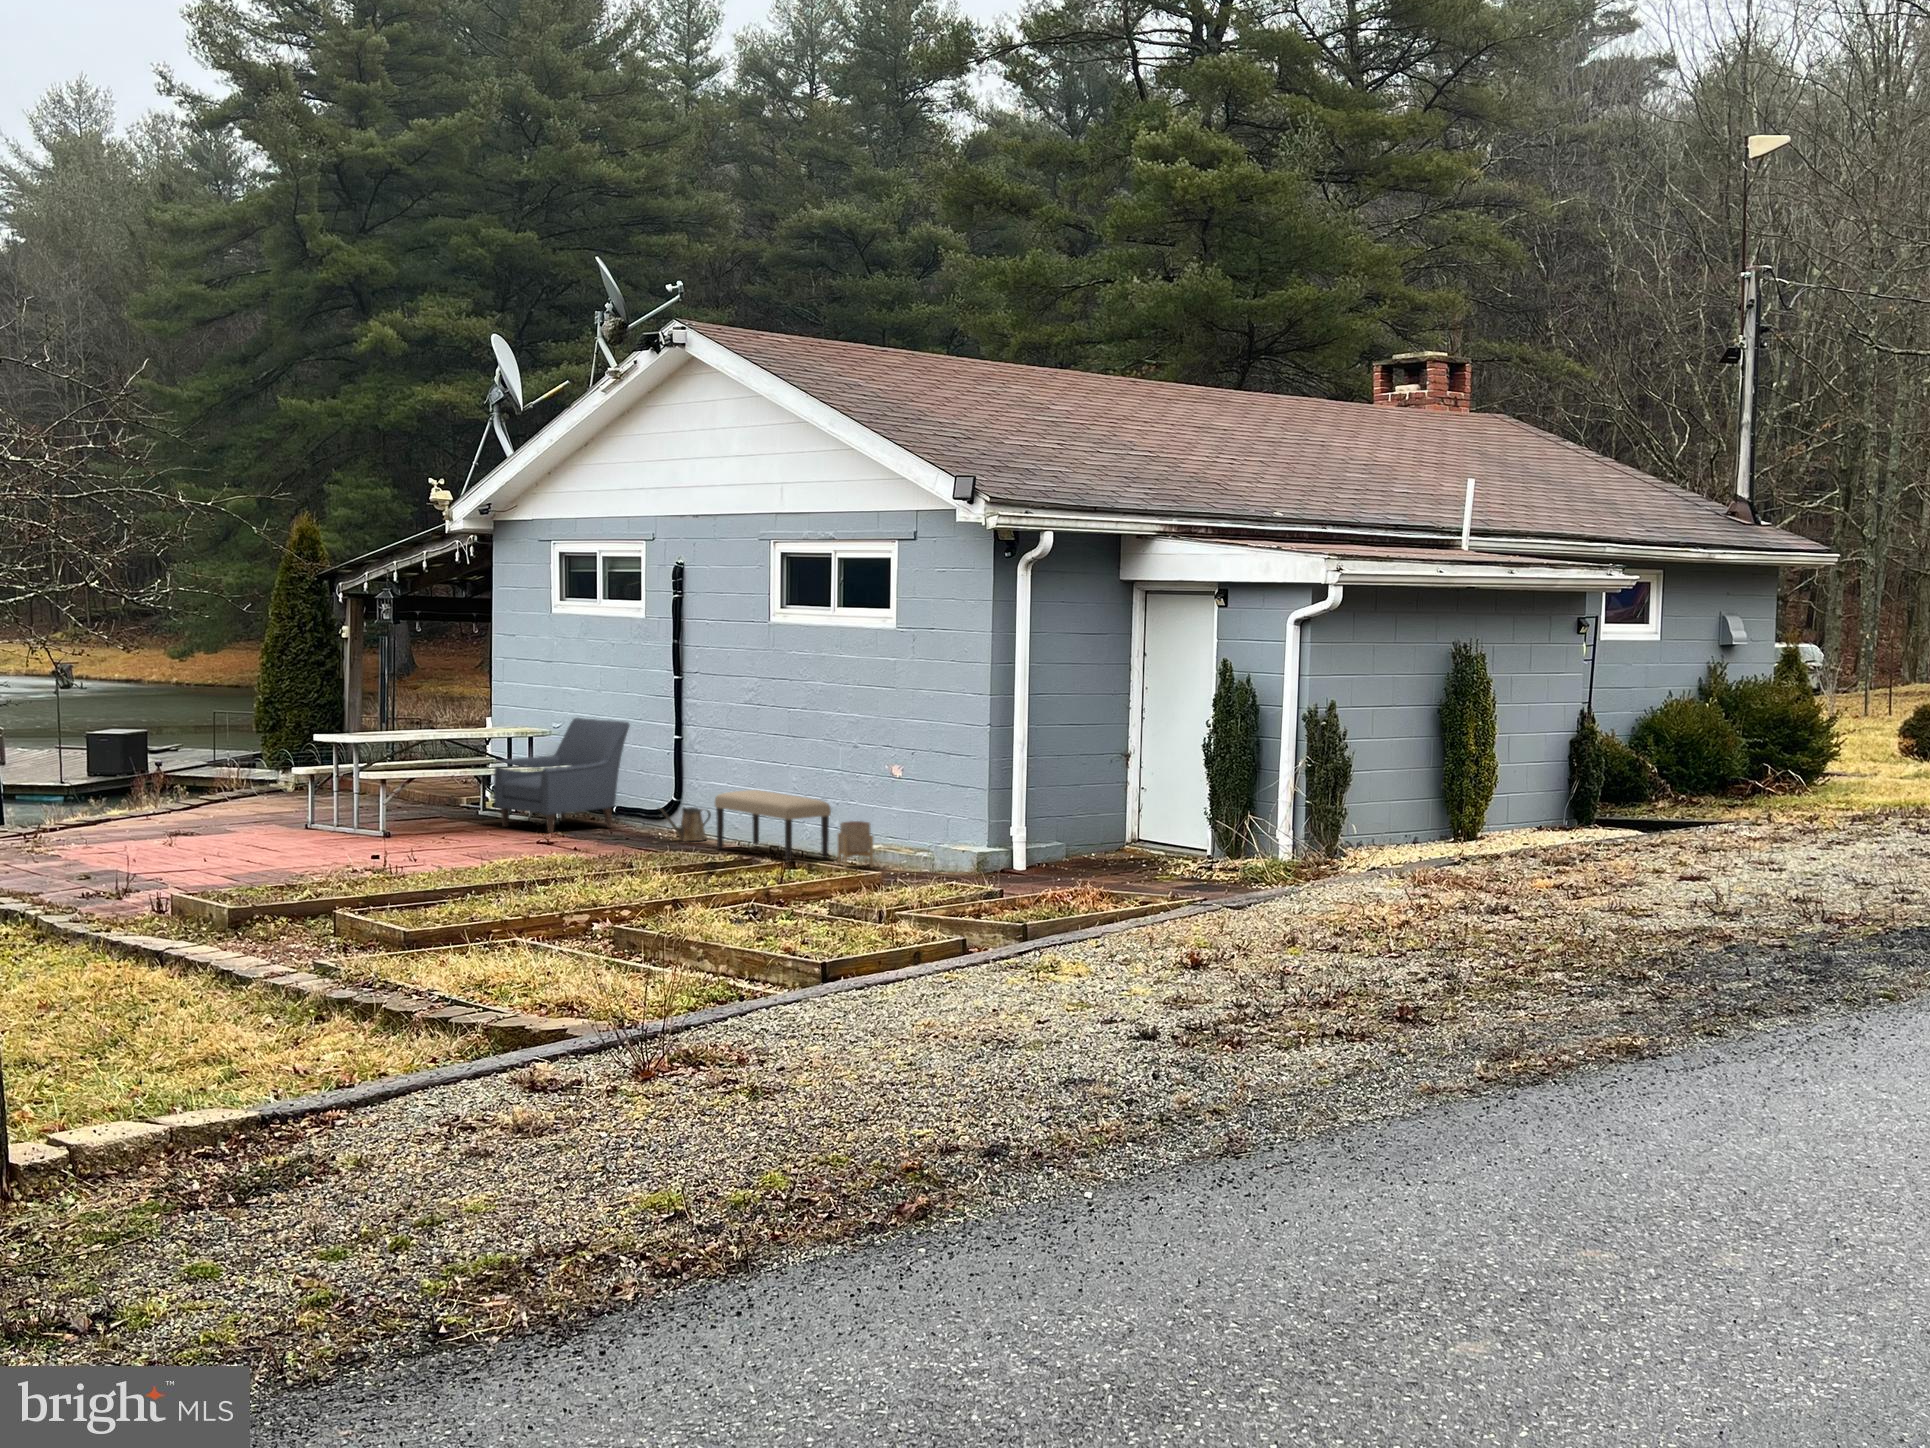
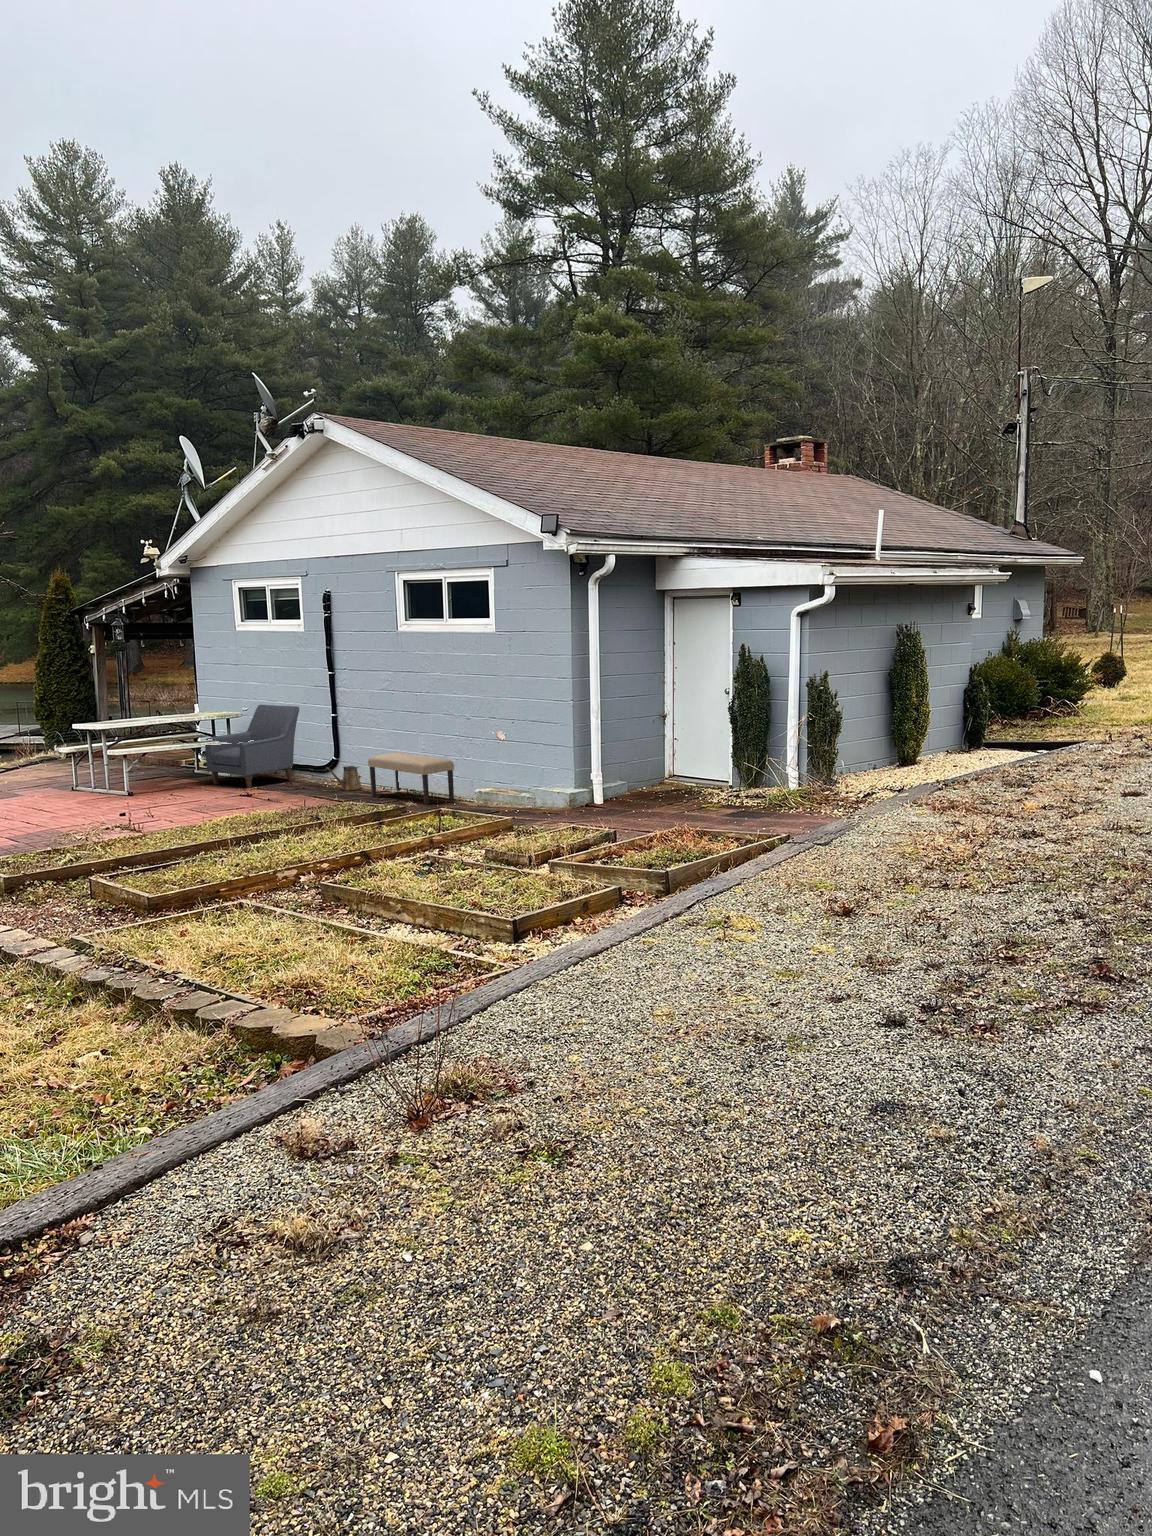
planter: present [838,821,873,869] -> none [462,774,490,809]

